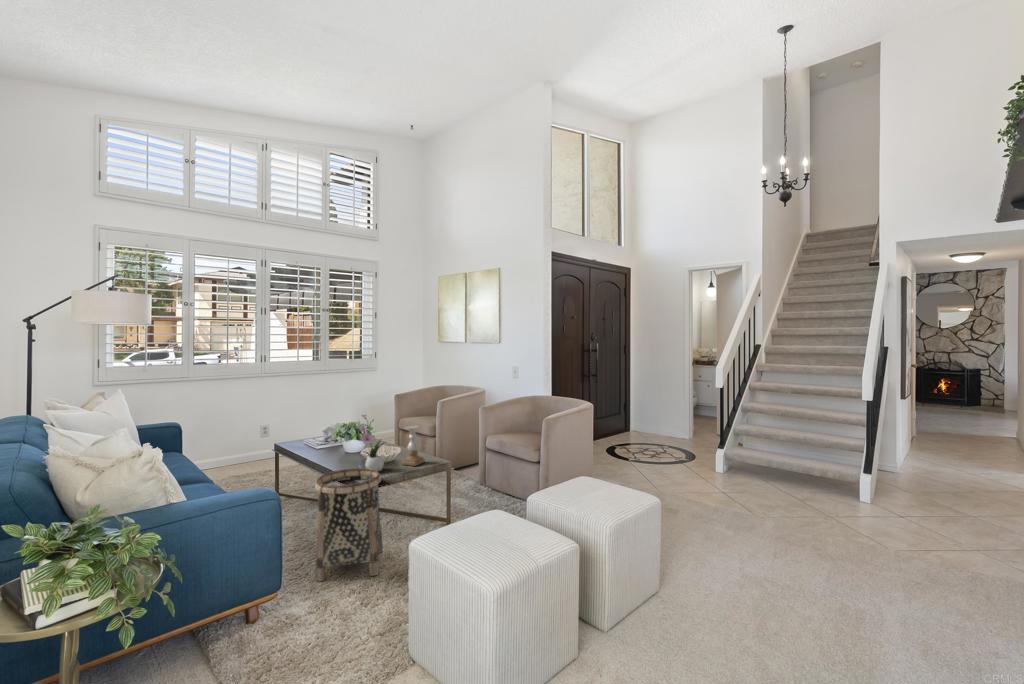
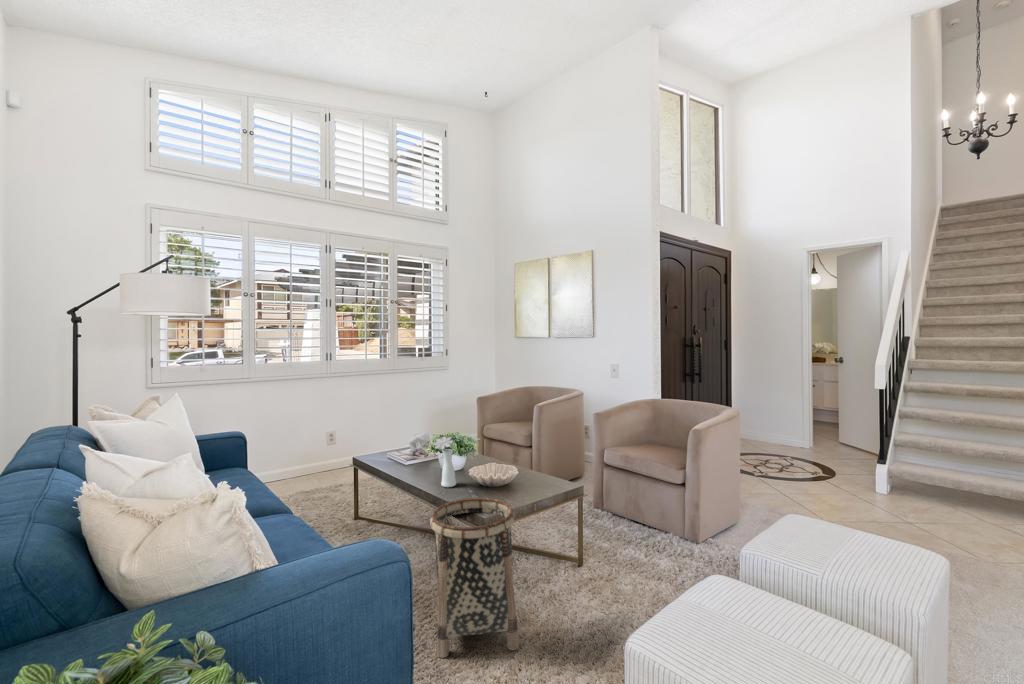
flower arrangement: present [359,415,384,471] -> none [475,426,509,502]
vase: none [331,423,350,463] -> present [433,437,456,487]
candle holder: present [402,425,425,466] -> none [524,439,552,493]

